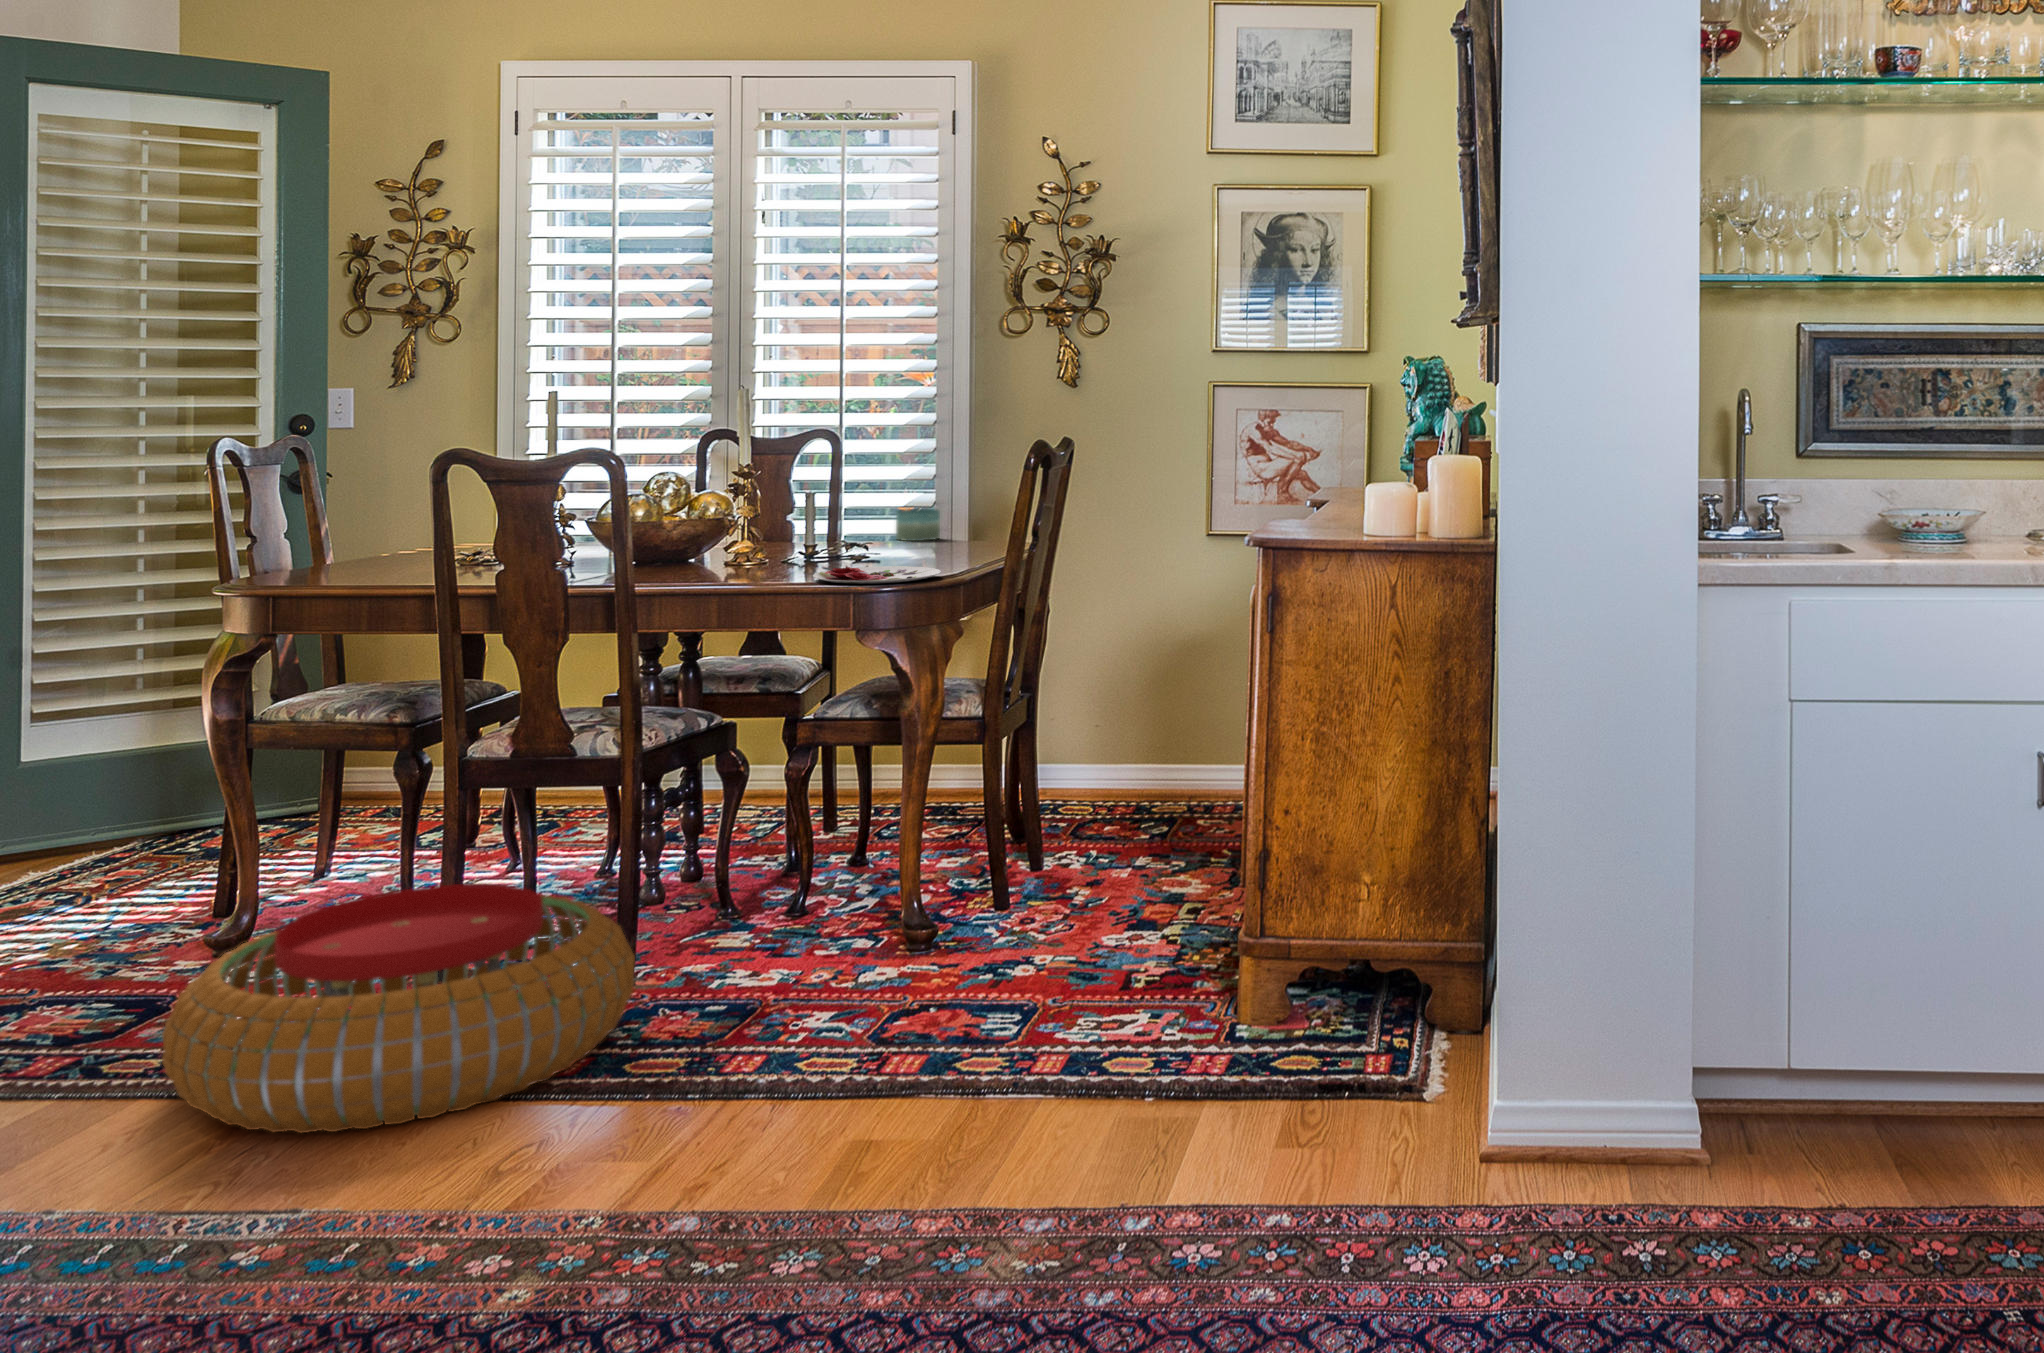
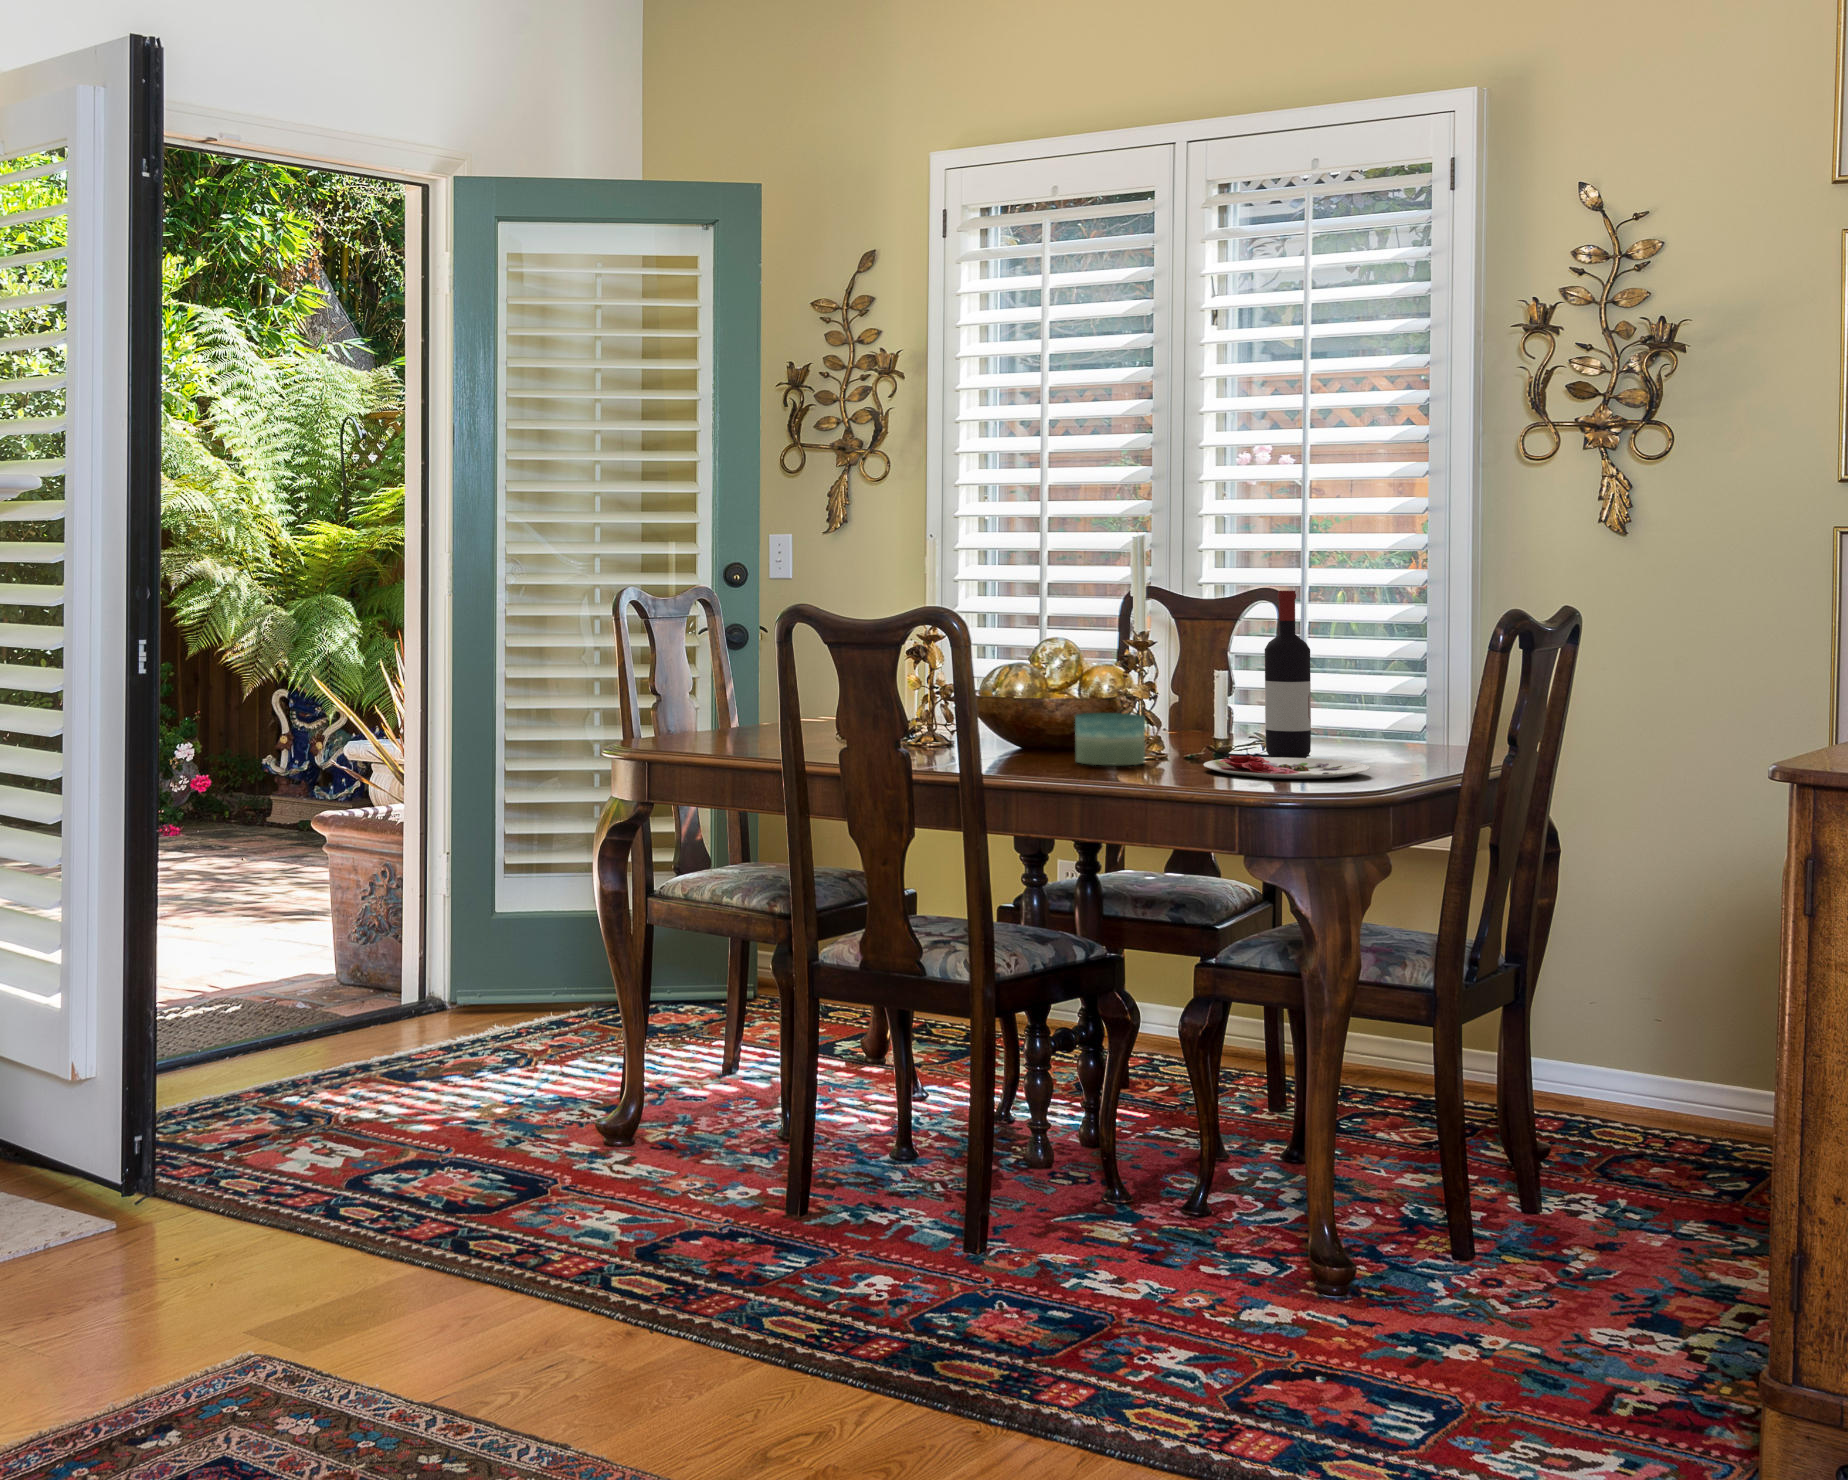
wine bottle: none [851,440,887,568] -> present [1265,591,1311,758]
candle: present [896,509,940,541] -> present [1075,713,1145,765]
pouf: present [162,884,635,1133] -> none [493,1098,964,1379]

